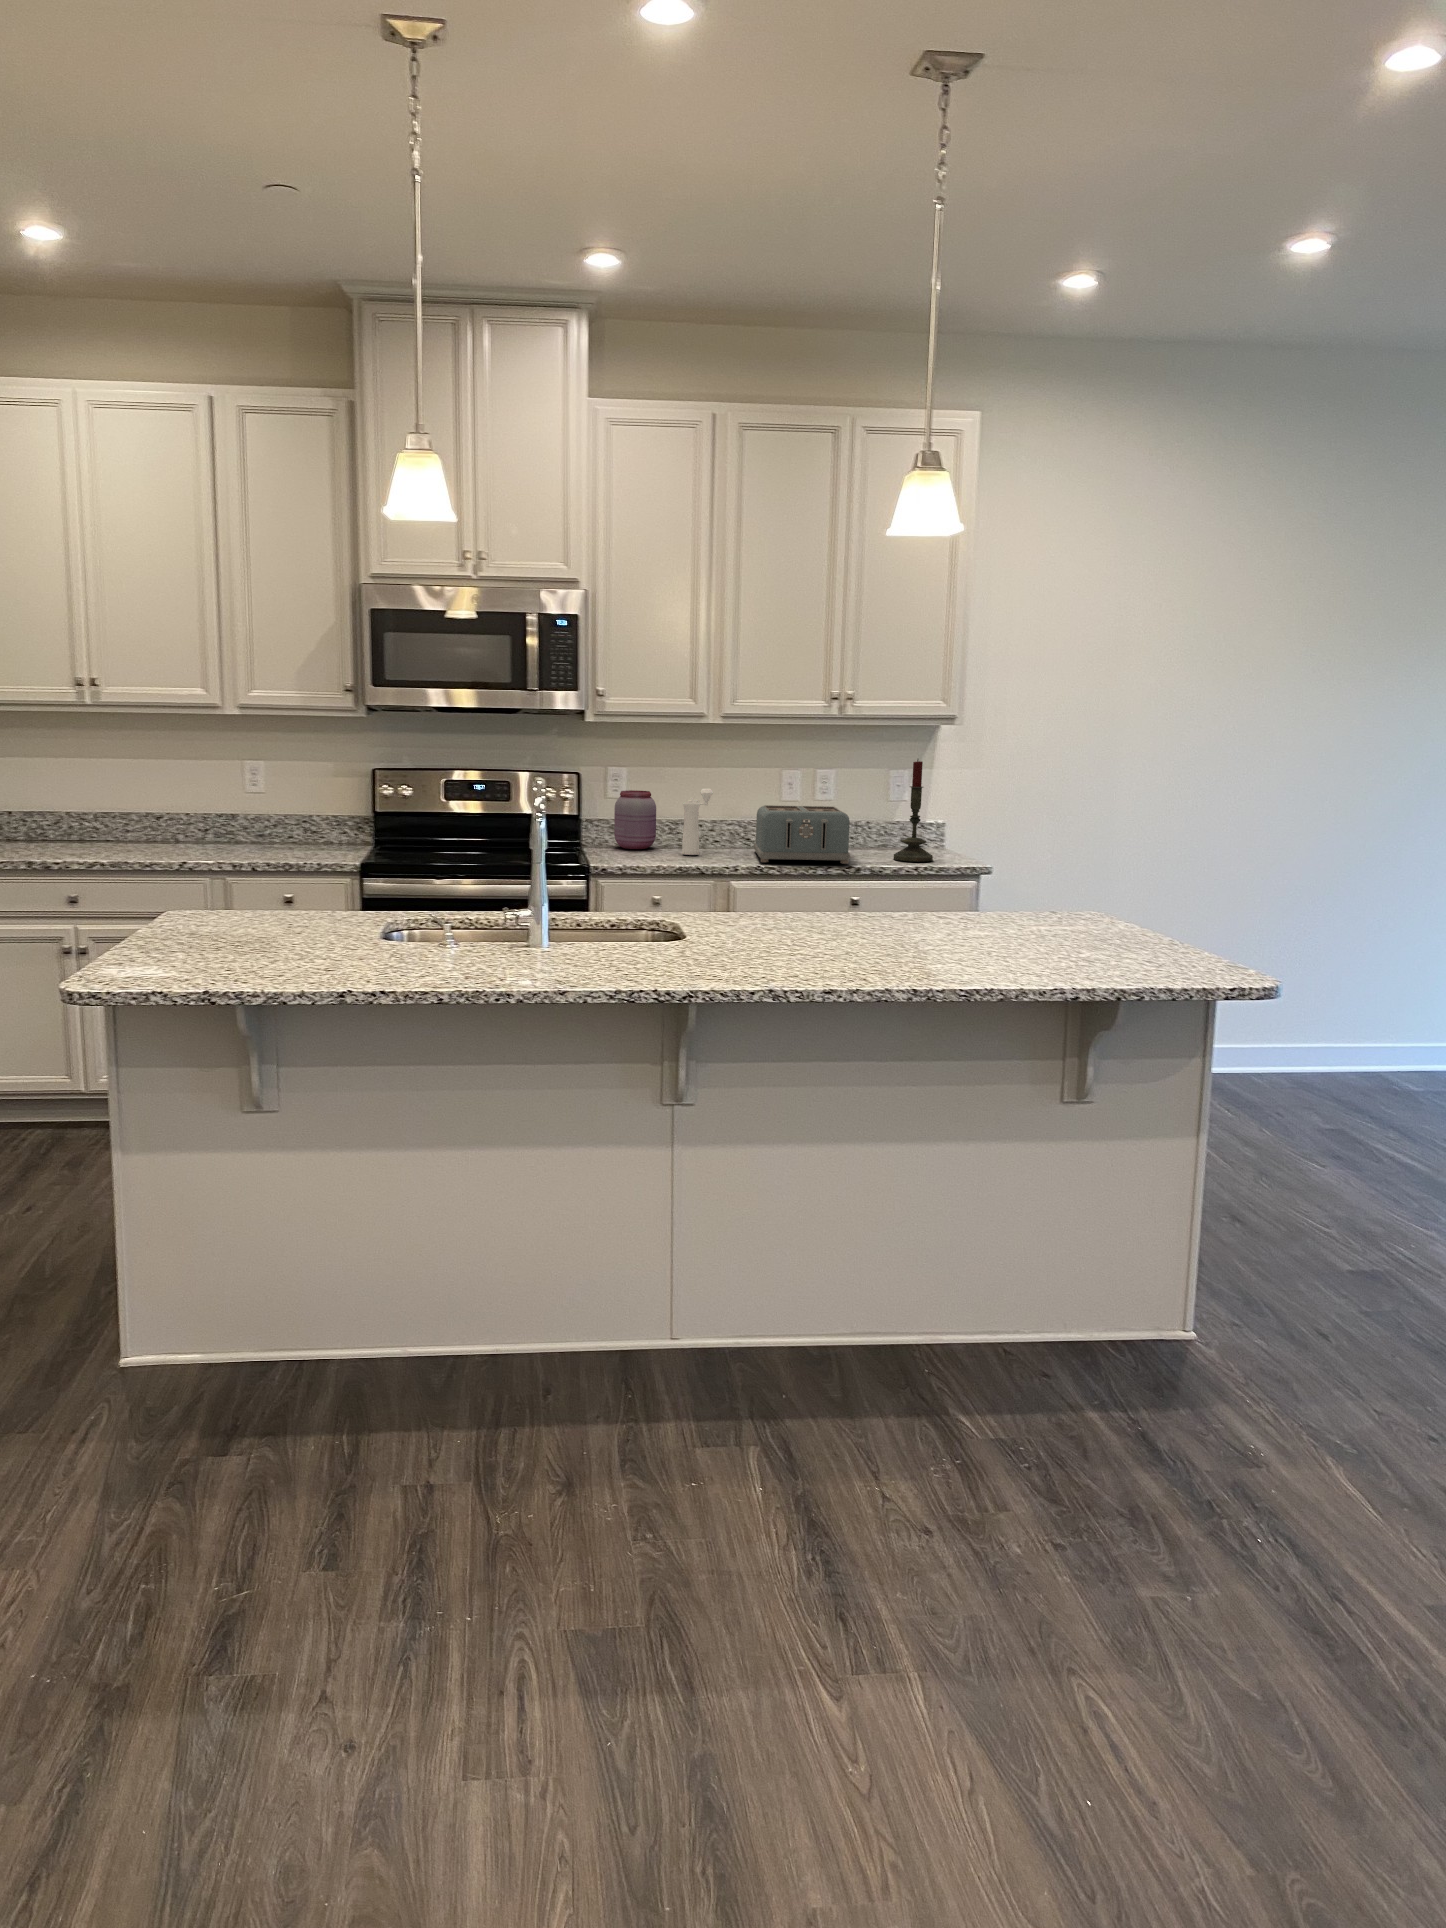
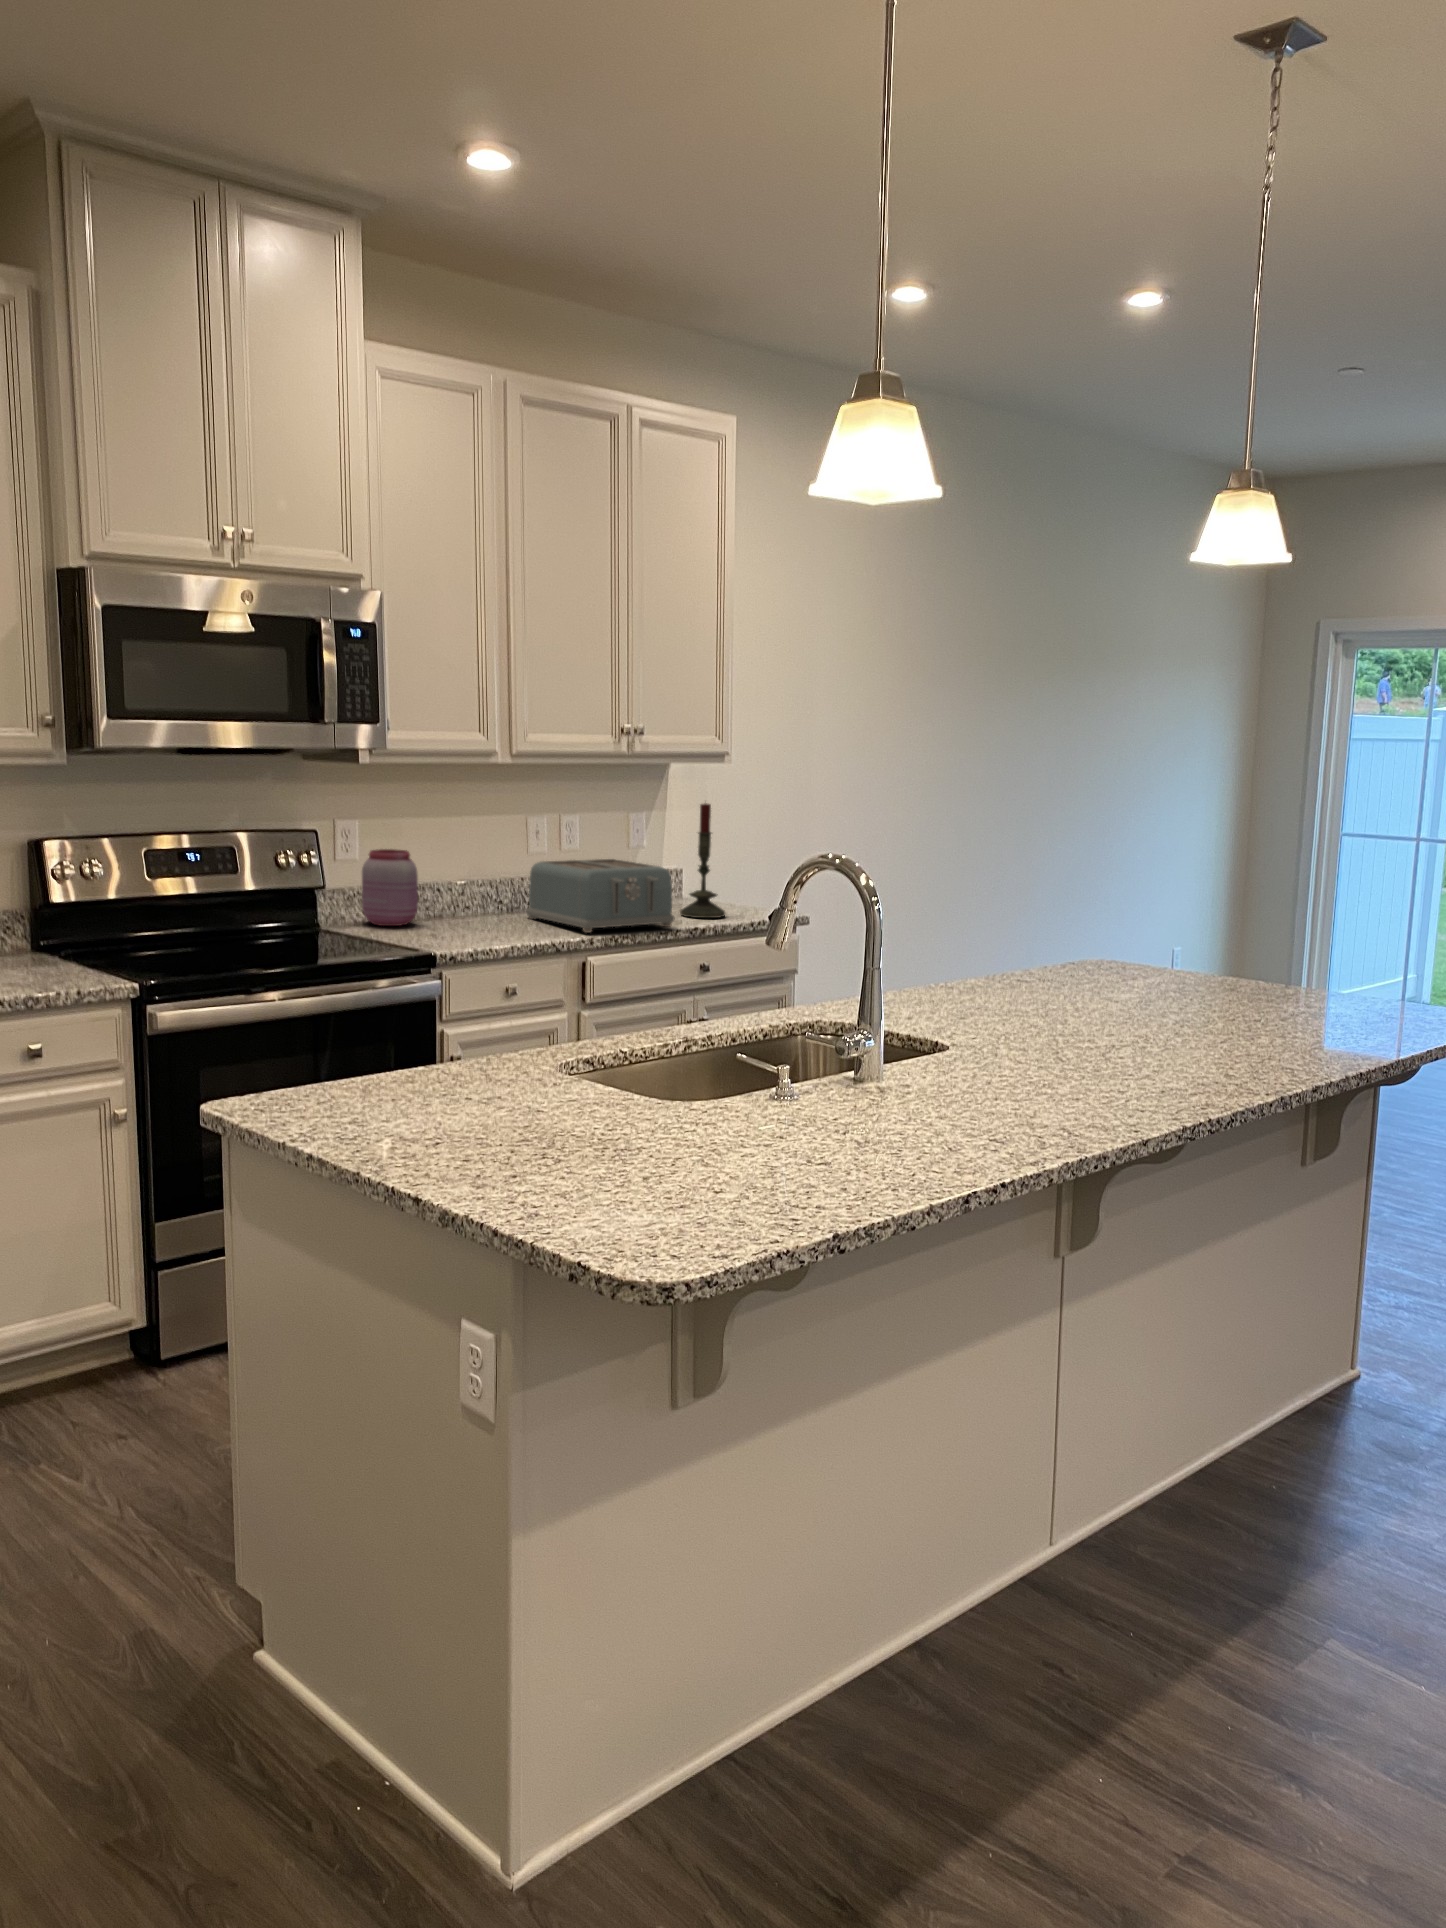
pepper mill: present [682,789,713,855] -> none [467,844,490,929]

